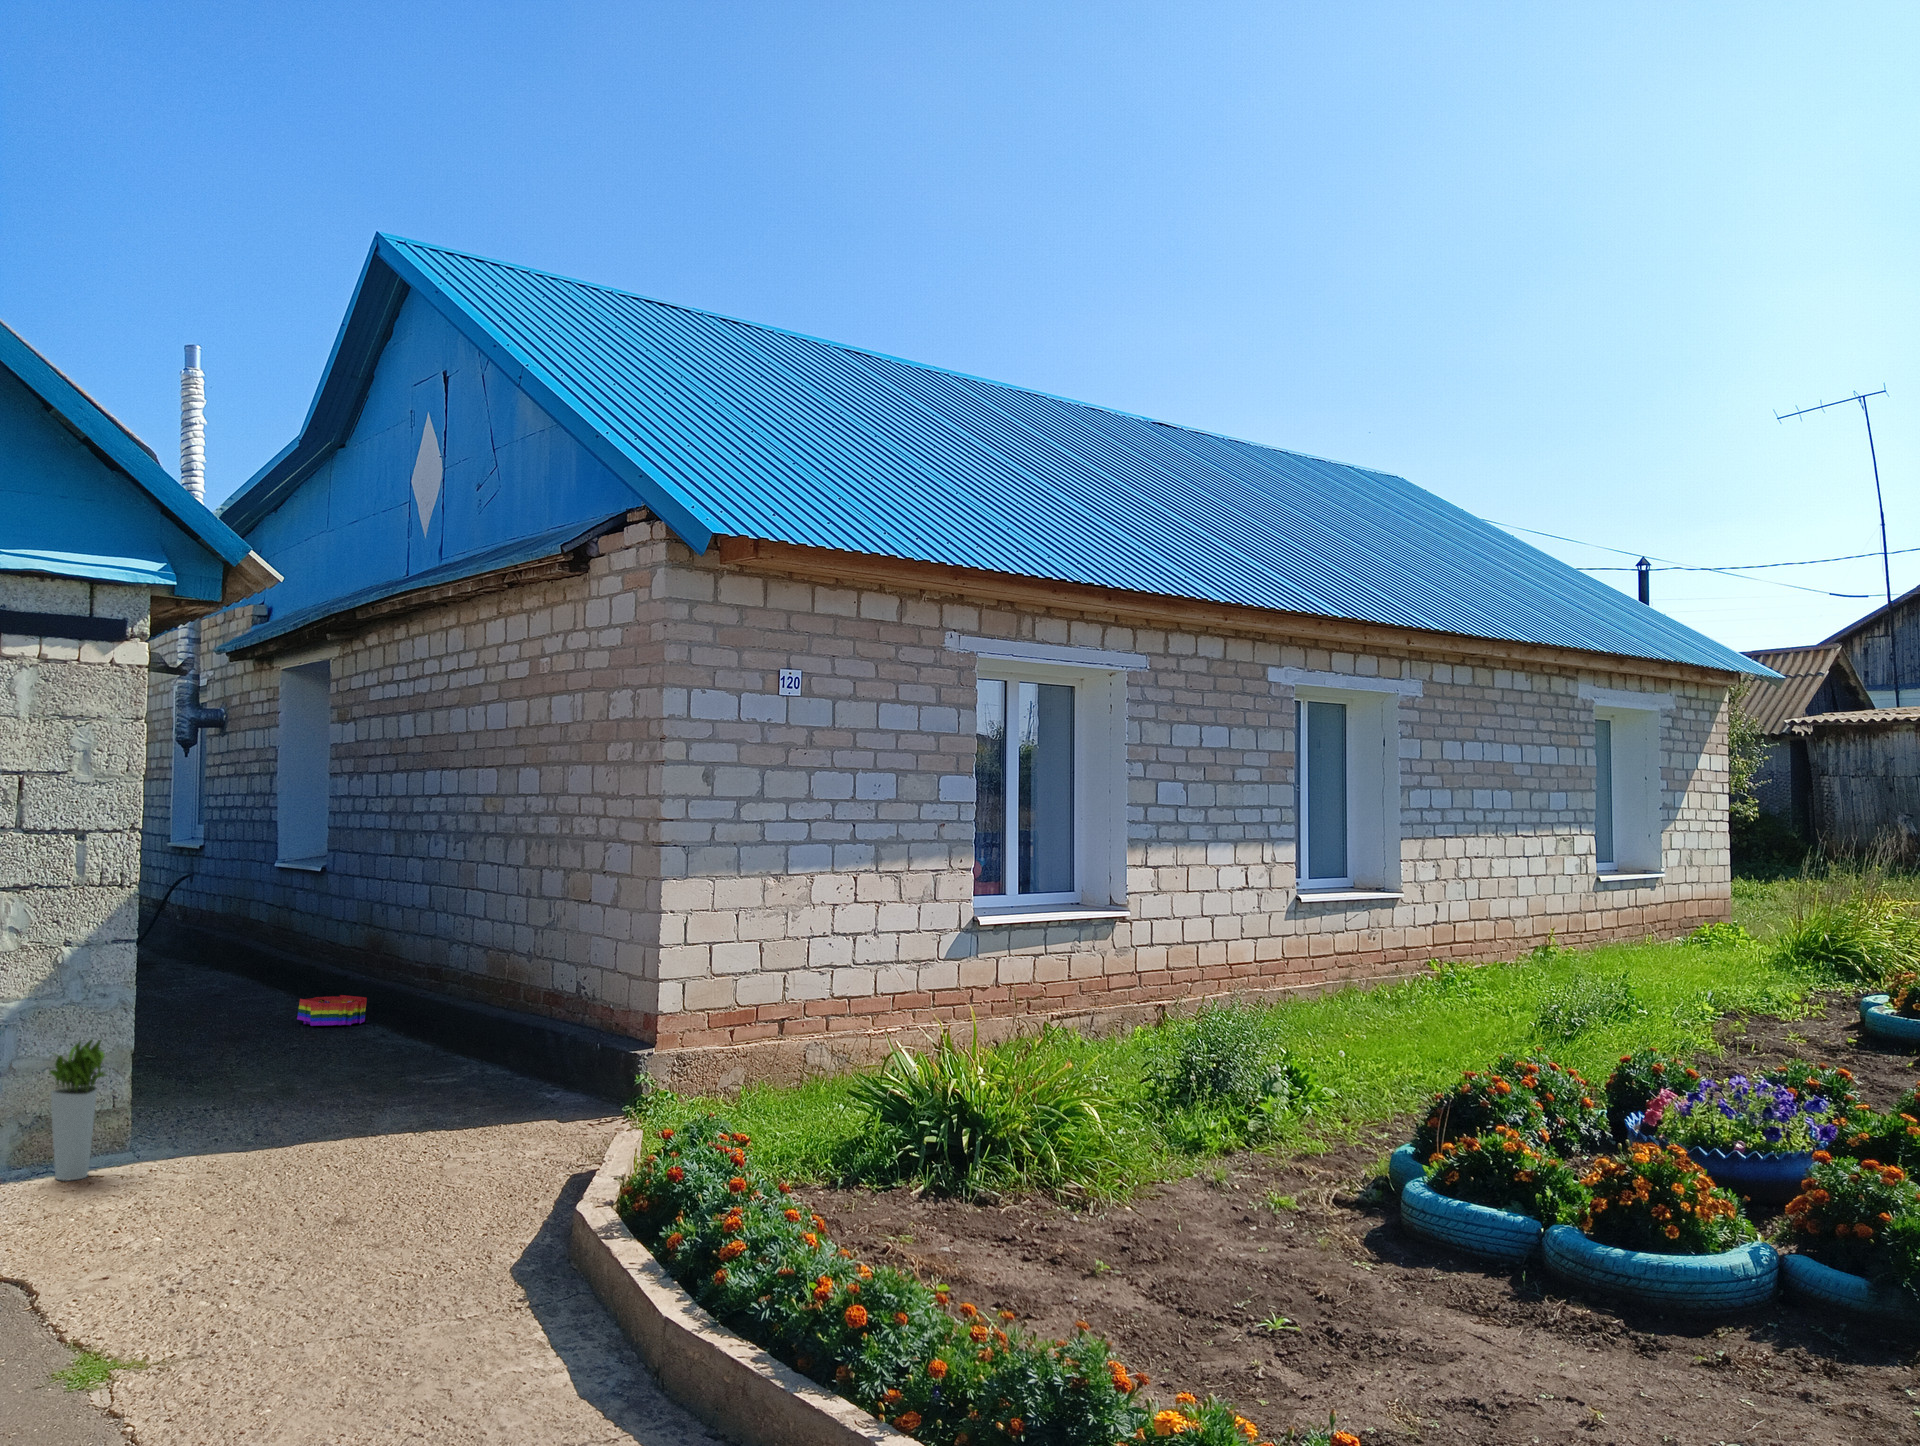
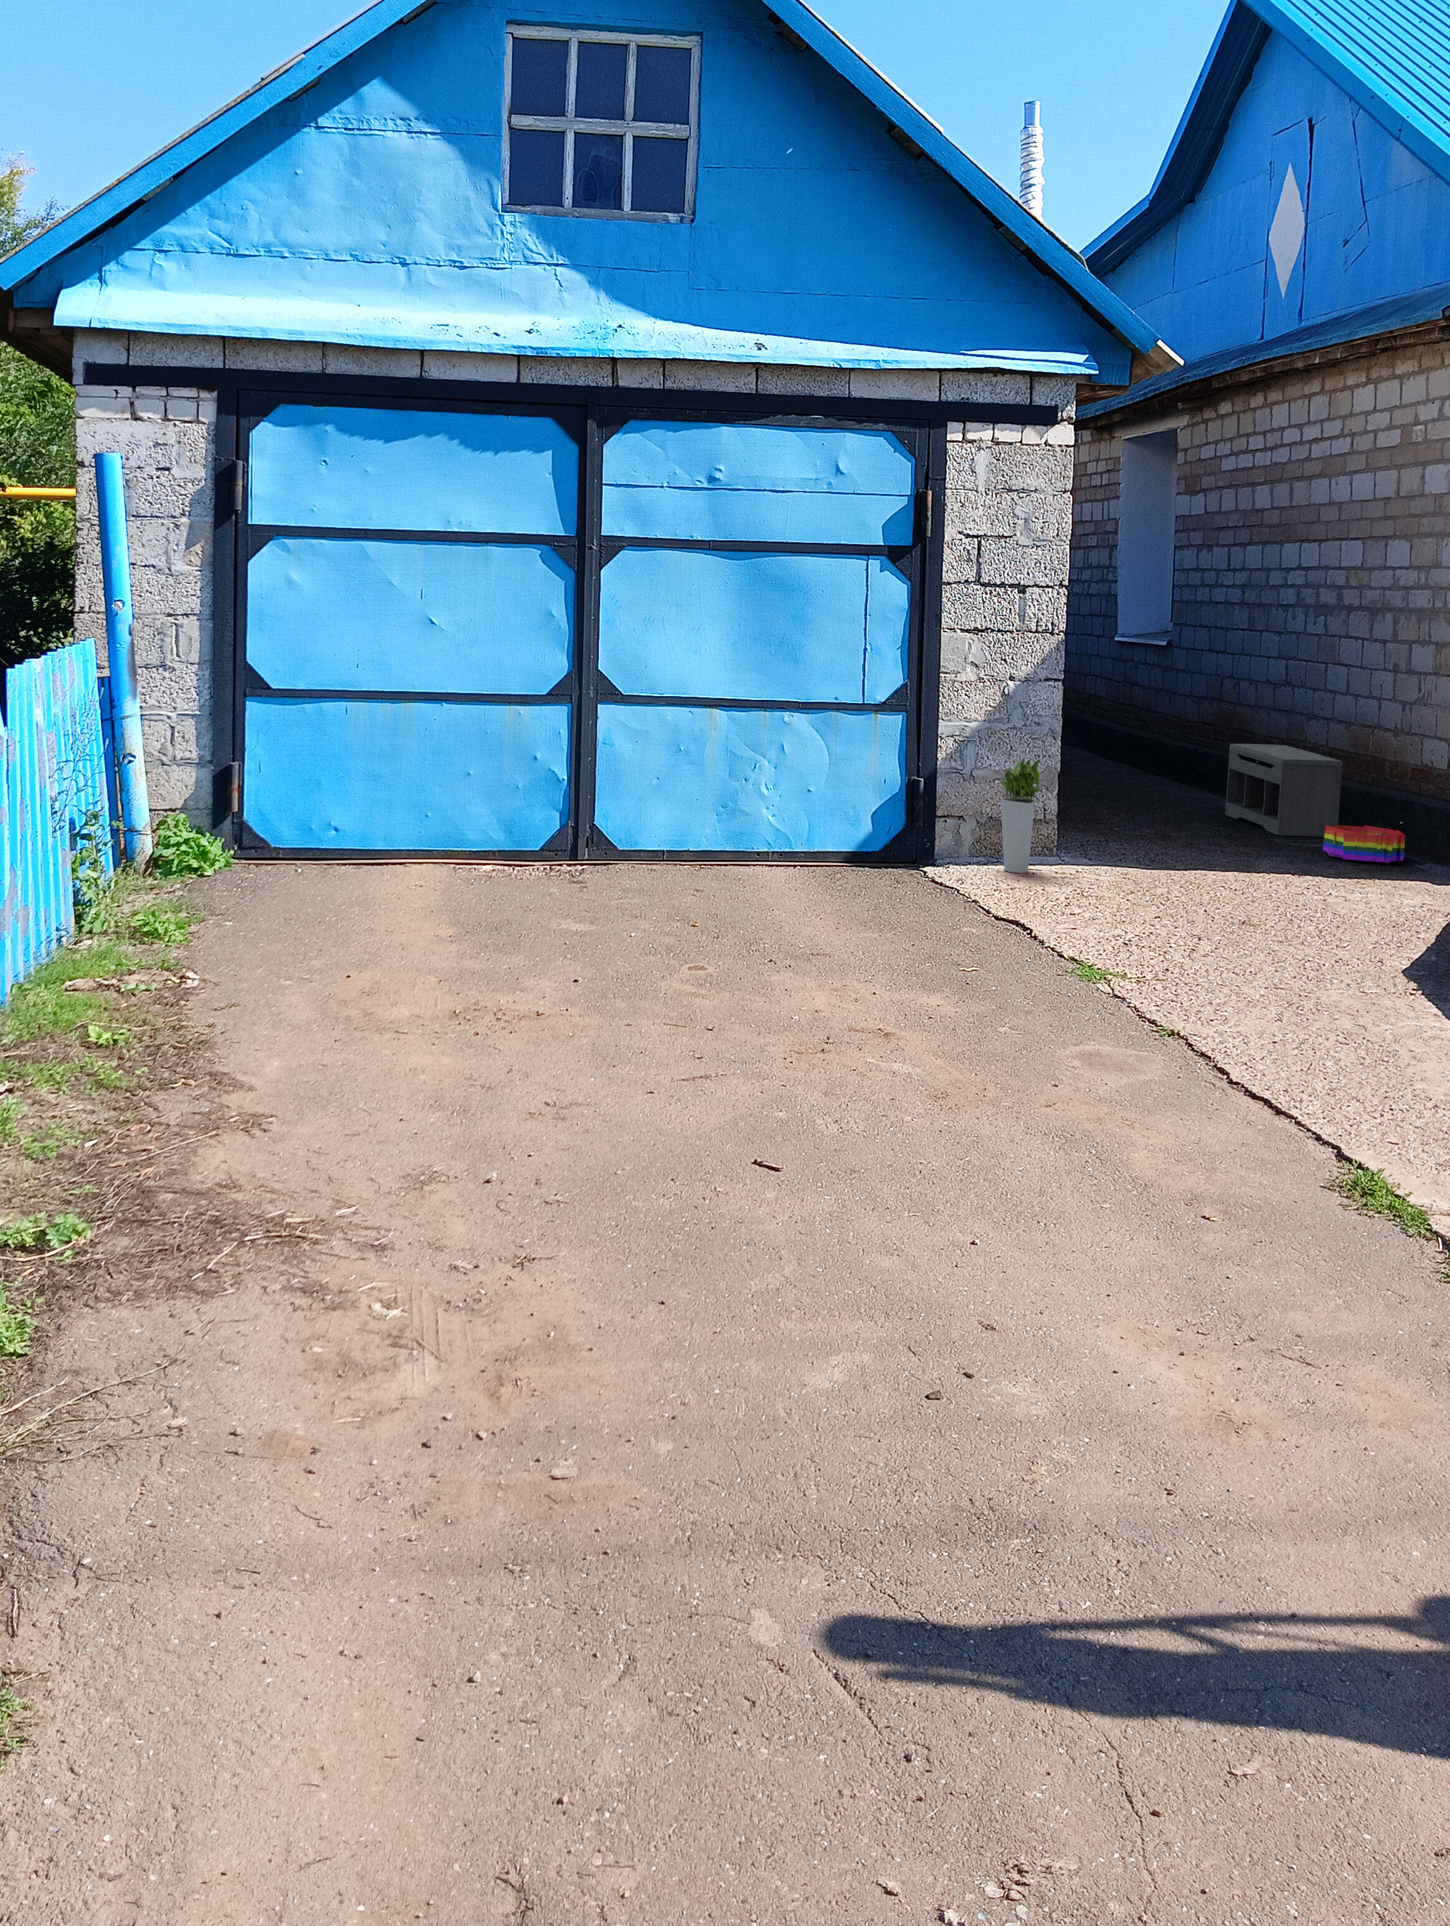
bench: none [366,973,480,1072] -> present [1225,744,1342,837]
storage bin: present [297,995,367,1026] -> present [1322,825,1405,863]

